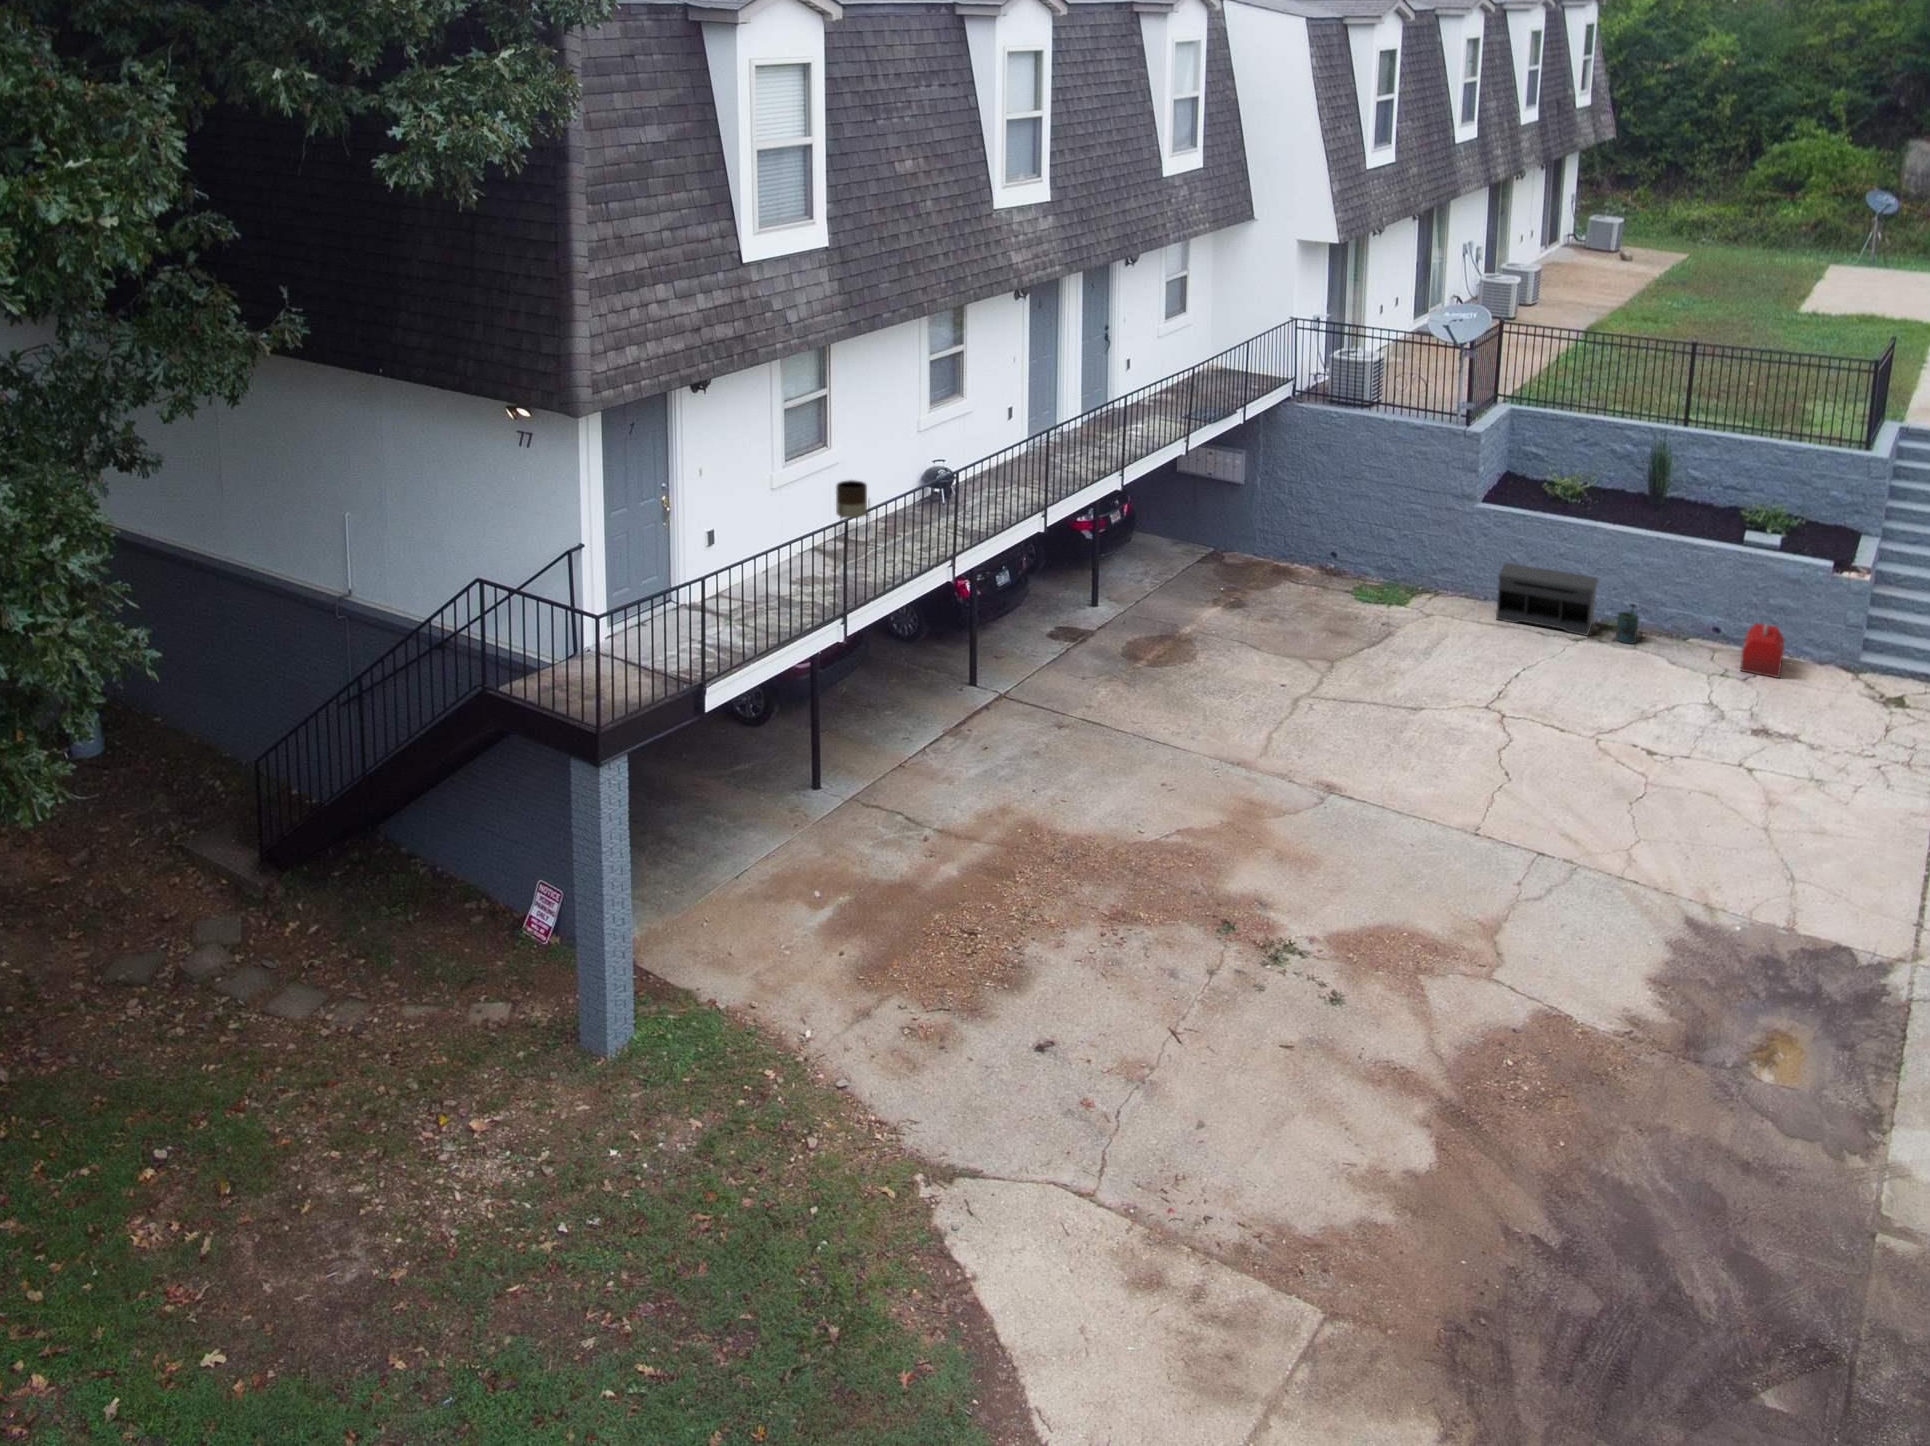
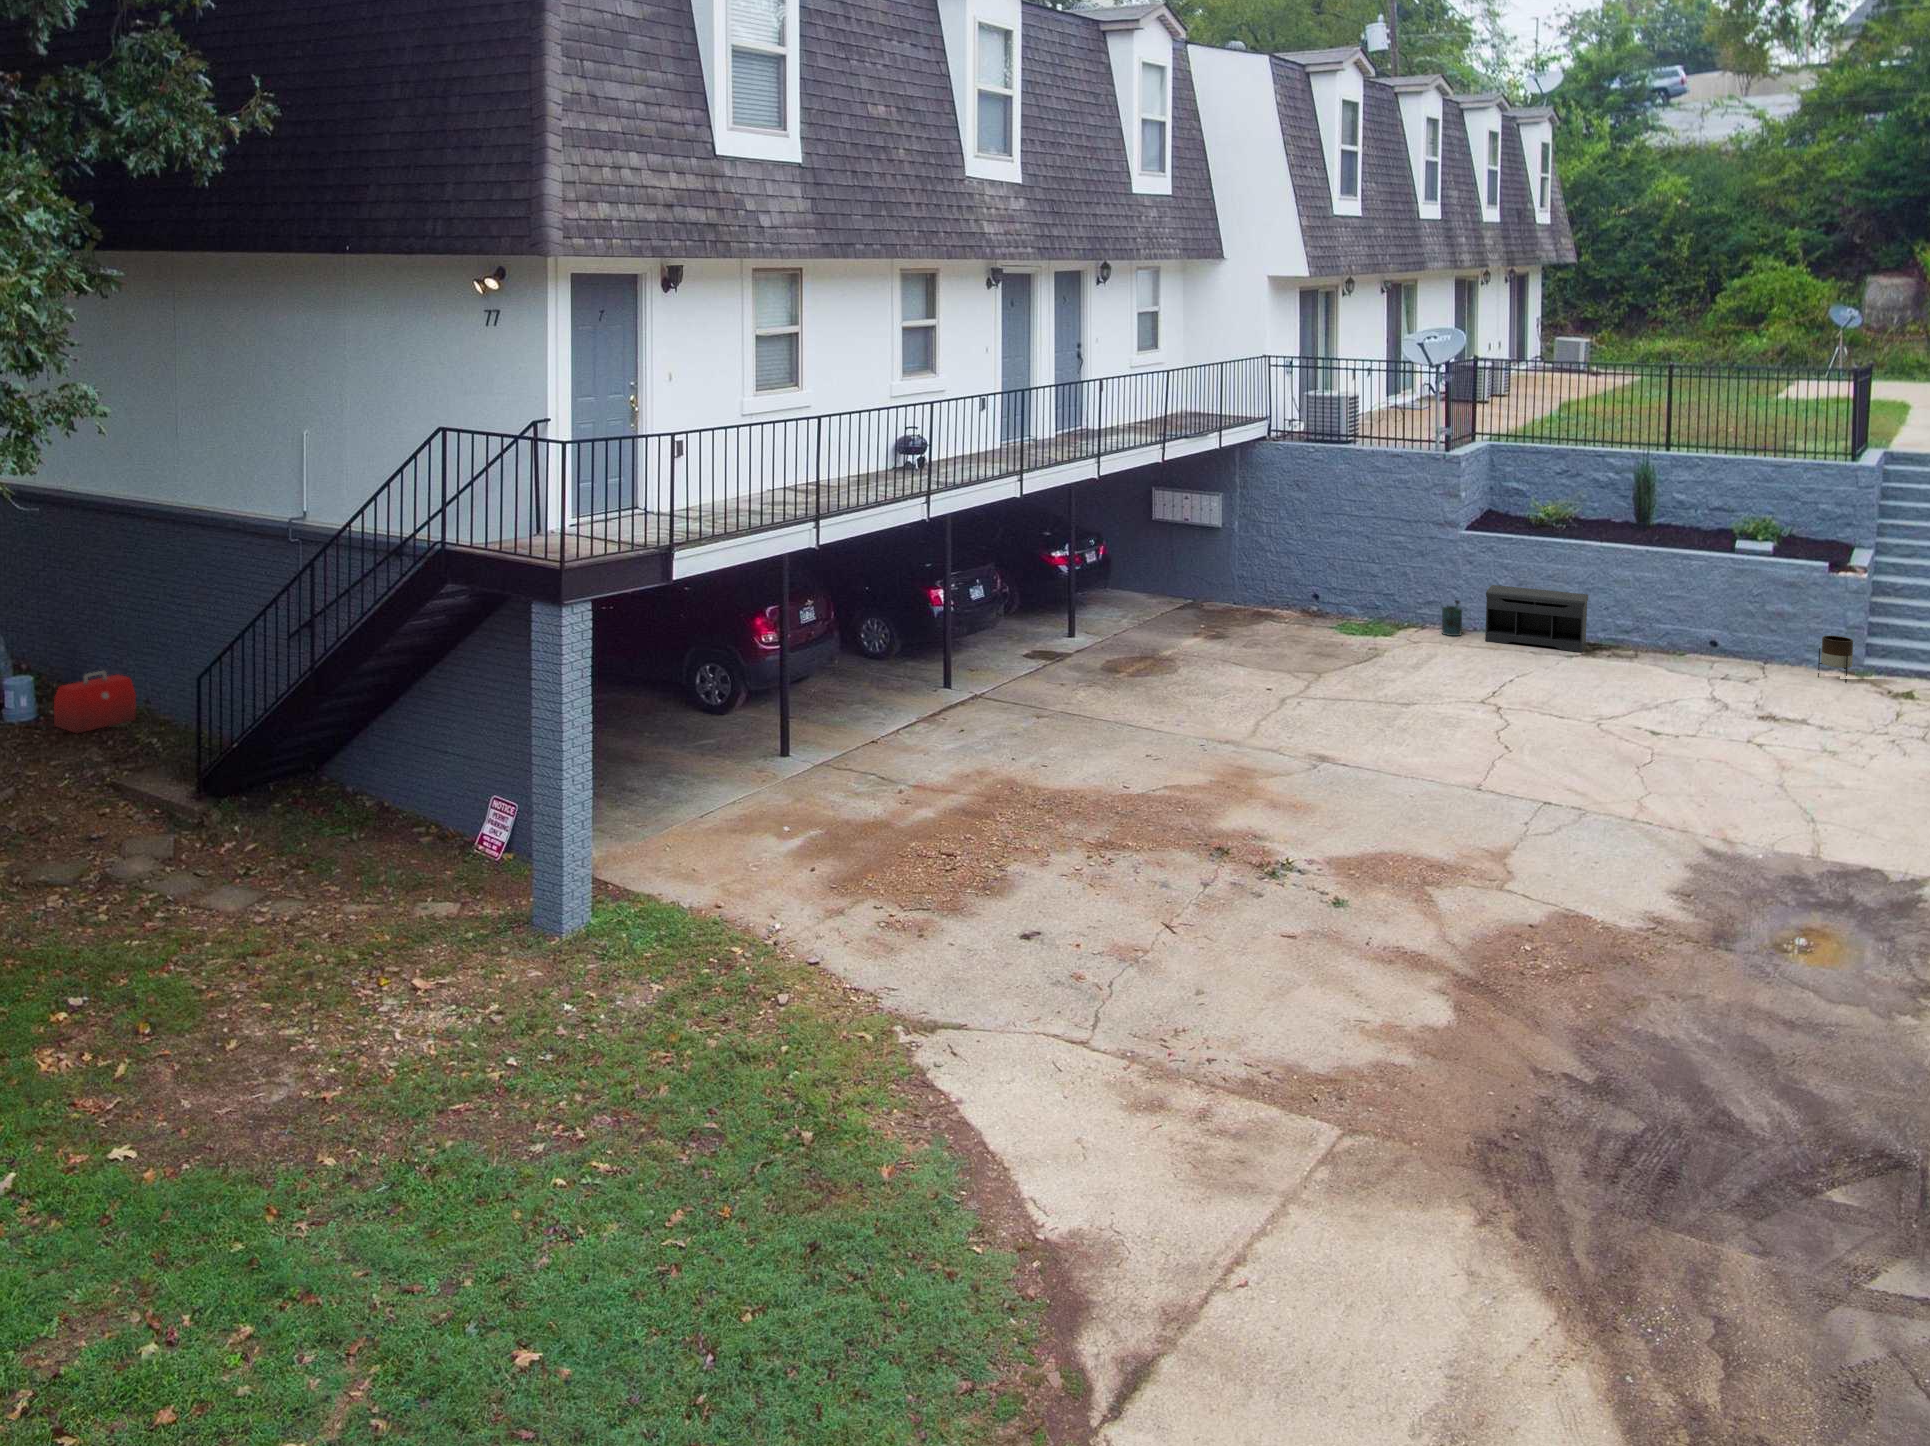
planter: present [836,480,870,519] -> present [1818,636,1853,683]
watering can: present [1616,604,1639,643] -> present [1442,600,1462,636]
toolbox: present [1741,623,1784,678] -> present [54,671,136,733]

